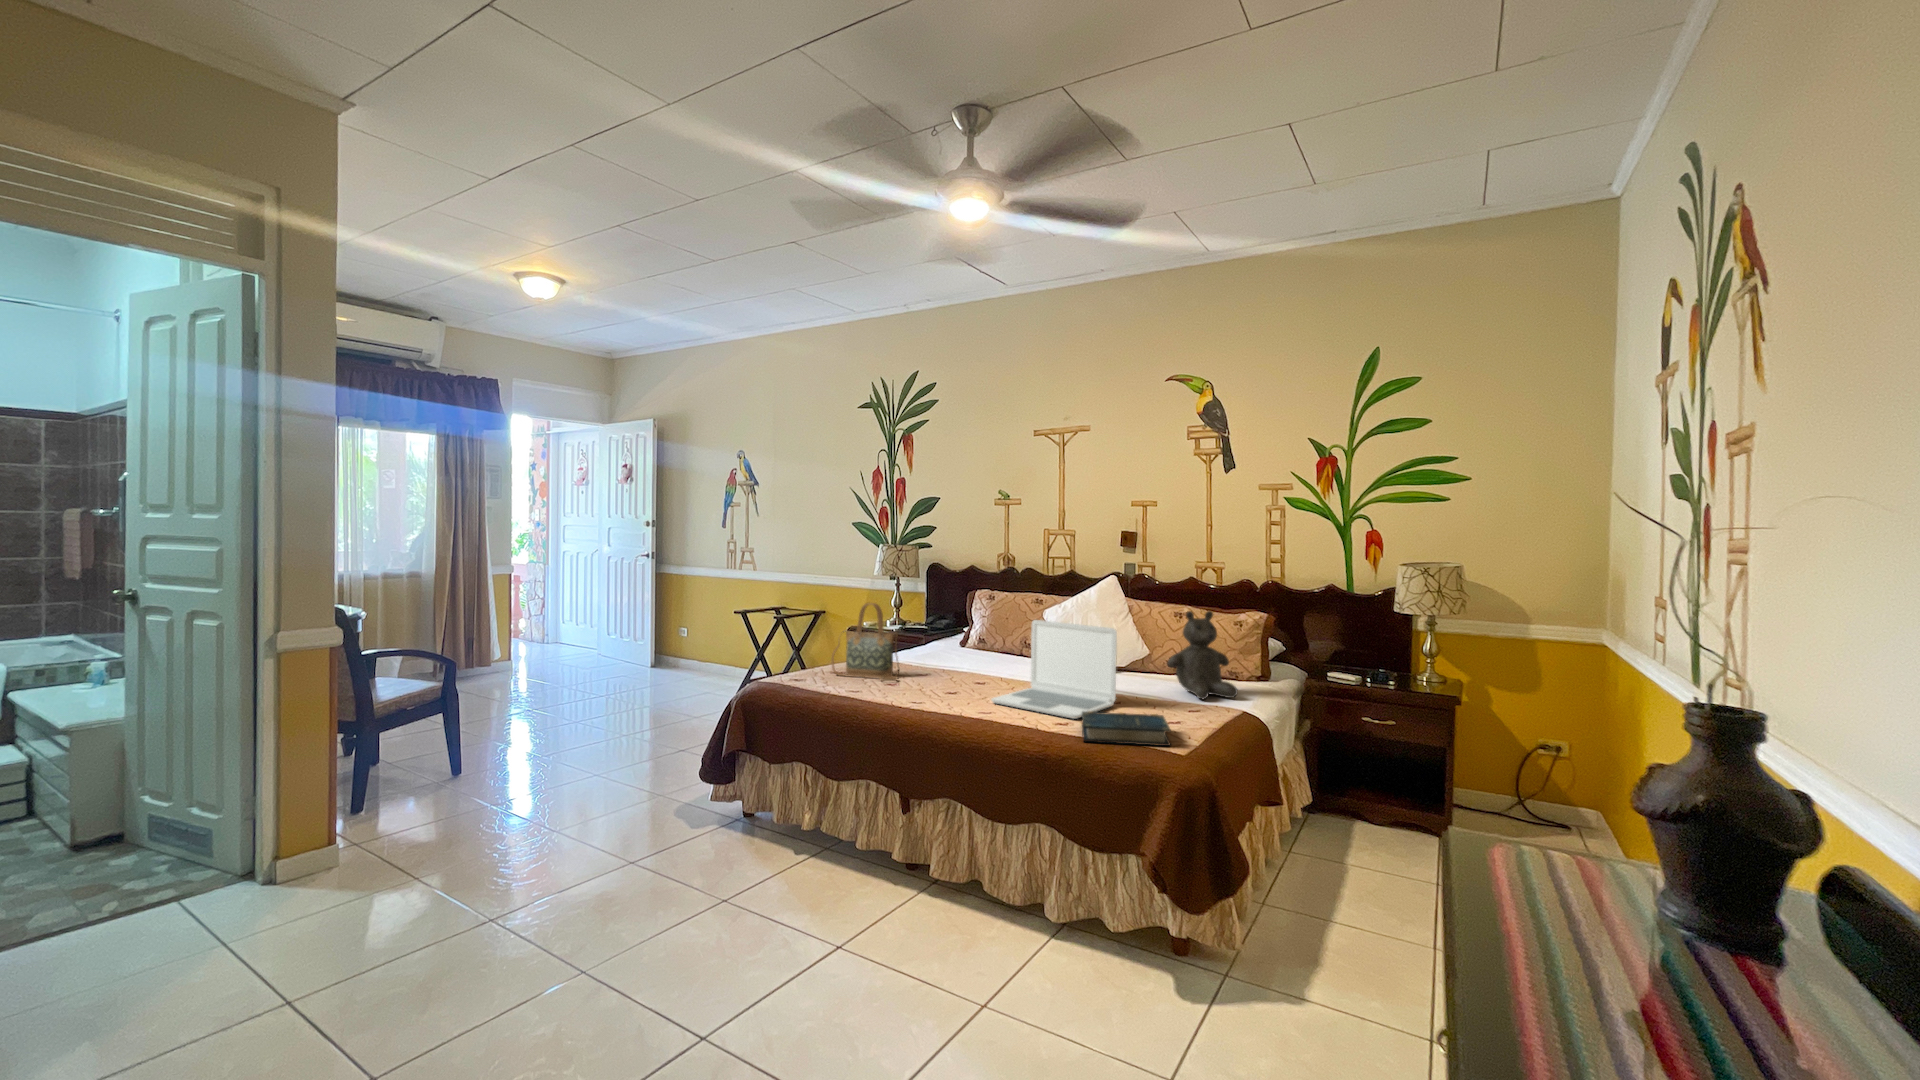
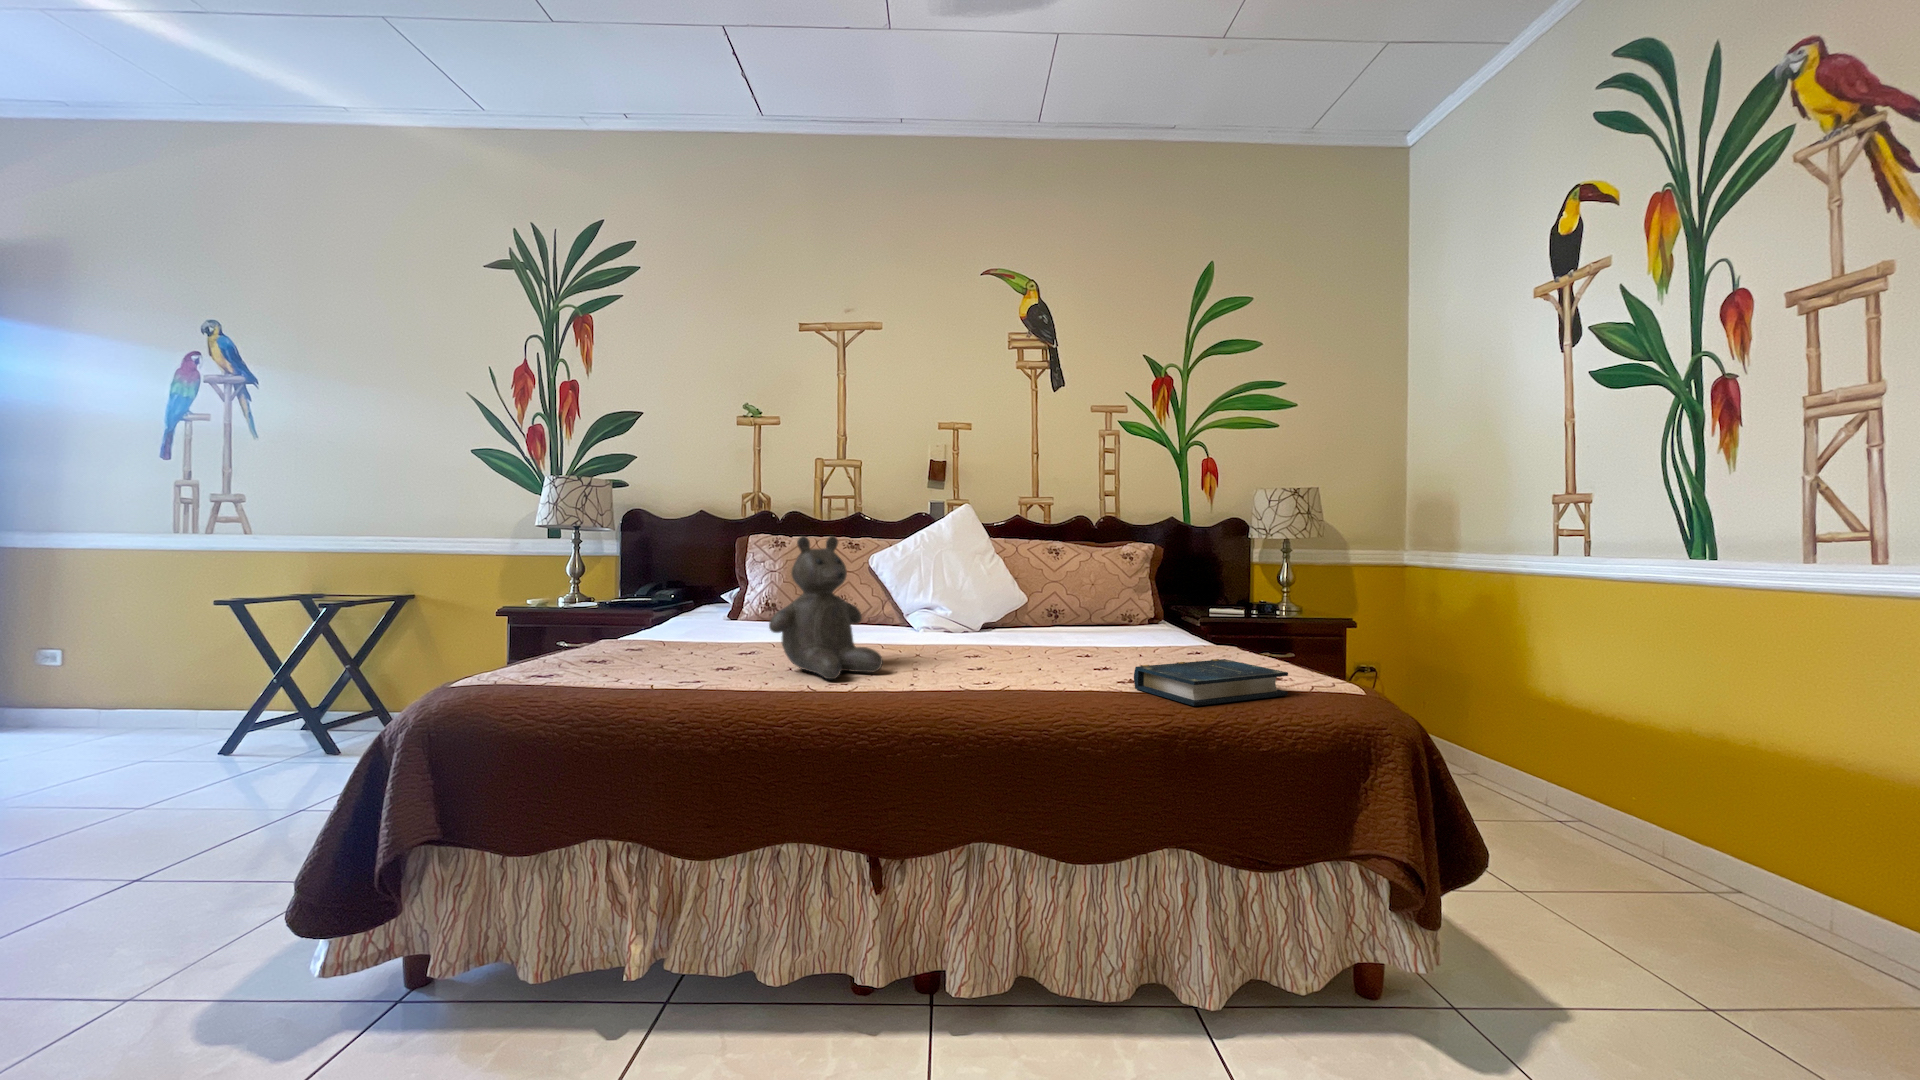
handbag: present [832,603,900,681] -> none [600,540,743,671]
teddy bear: present [1167,611,1238,699] -> present [769,536,883,679]
laptop: present [991,620,1117,719] -> none [950,552,1111,682]

